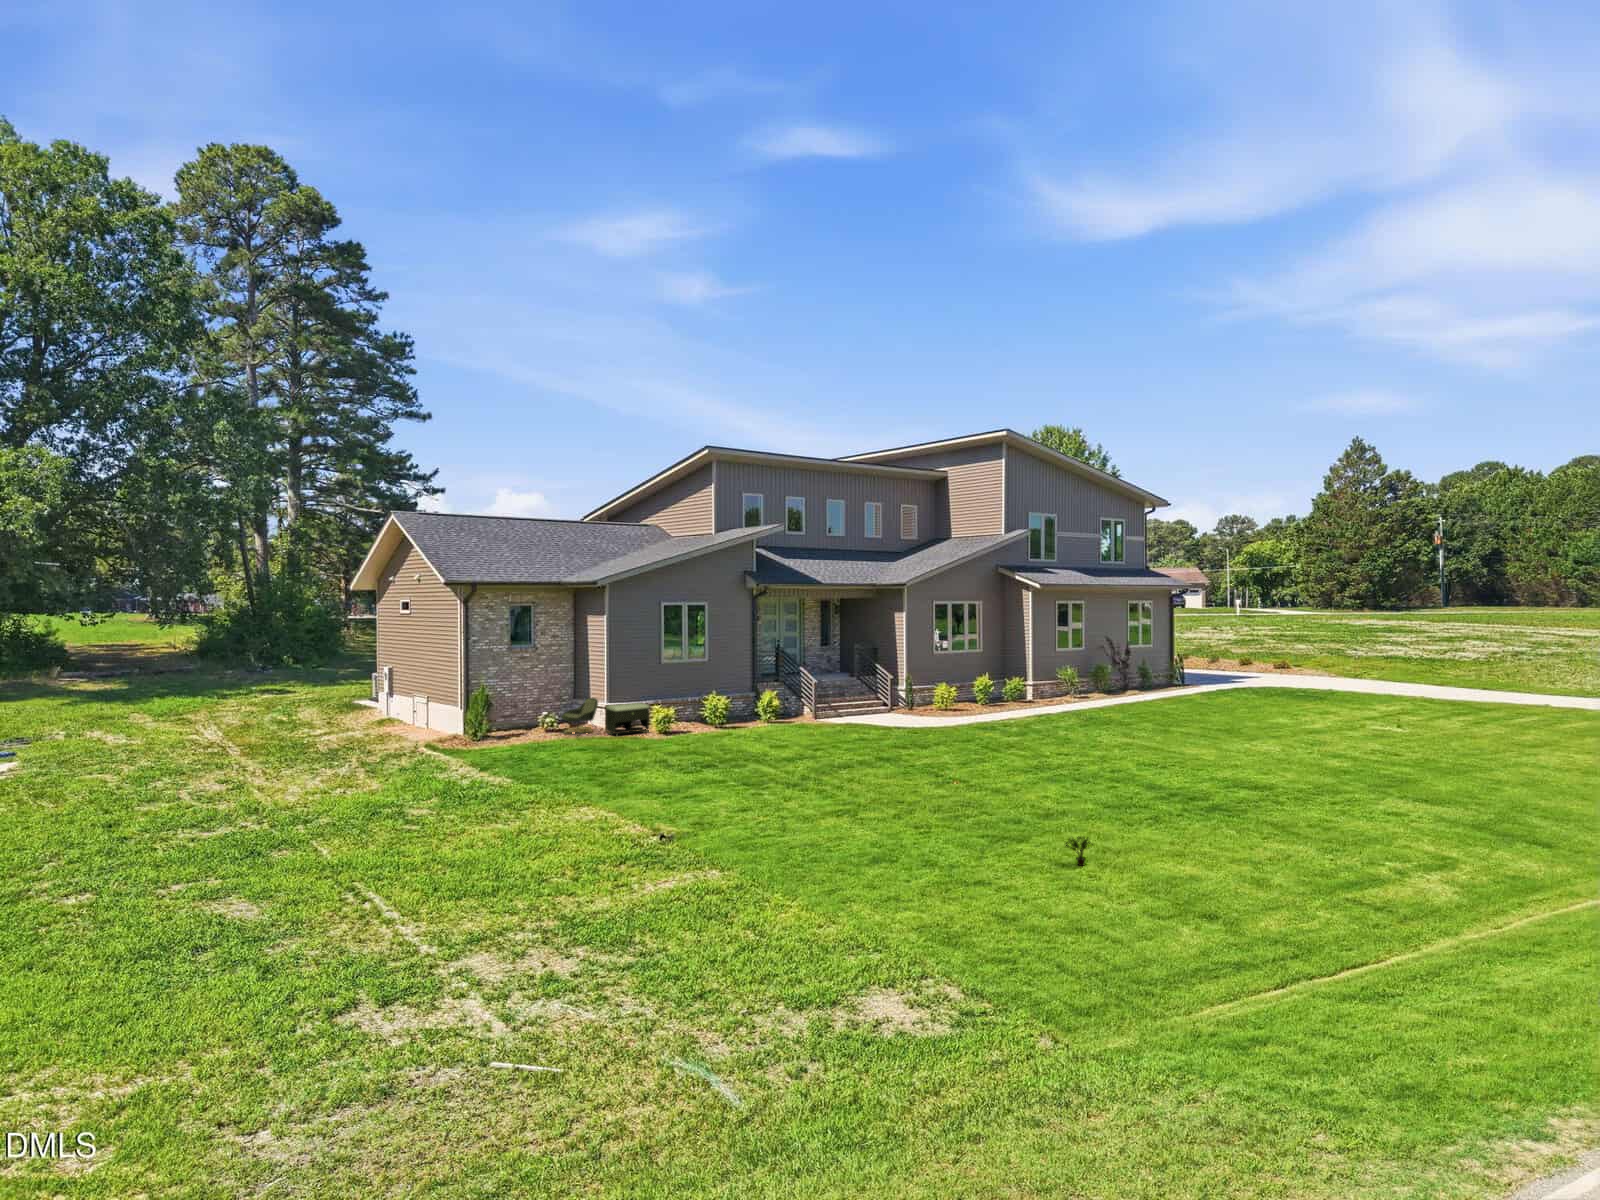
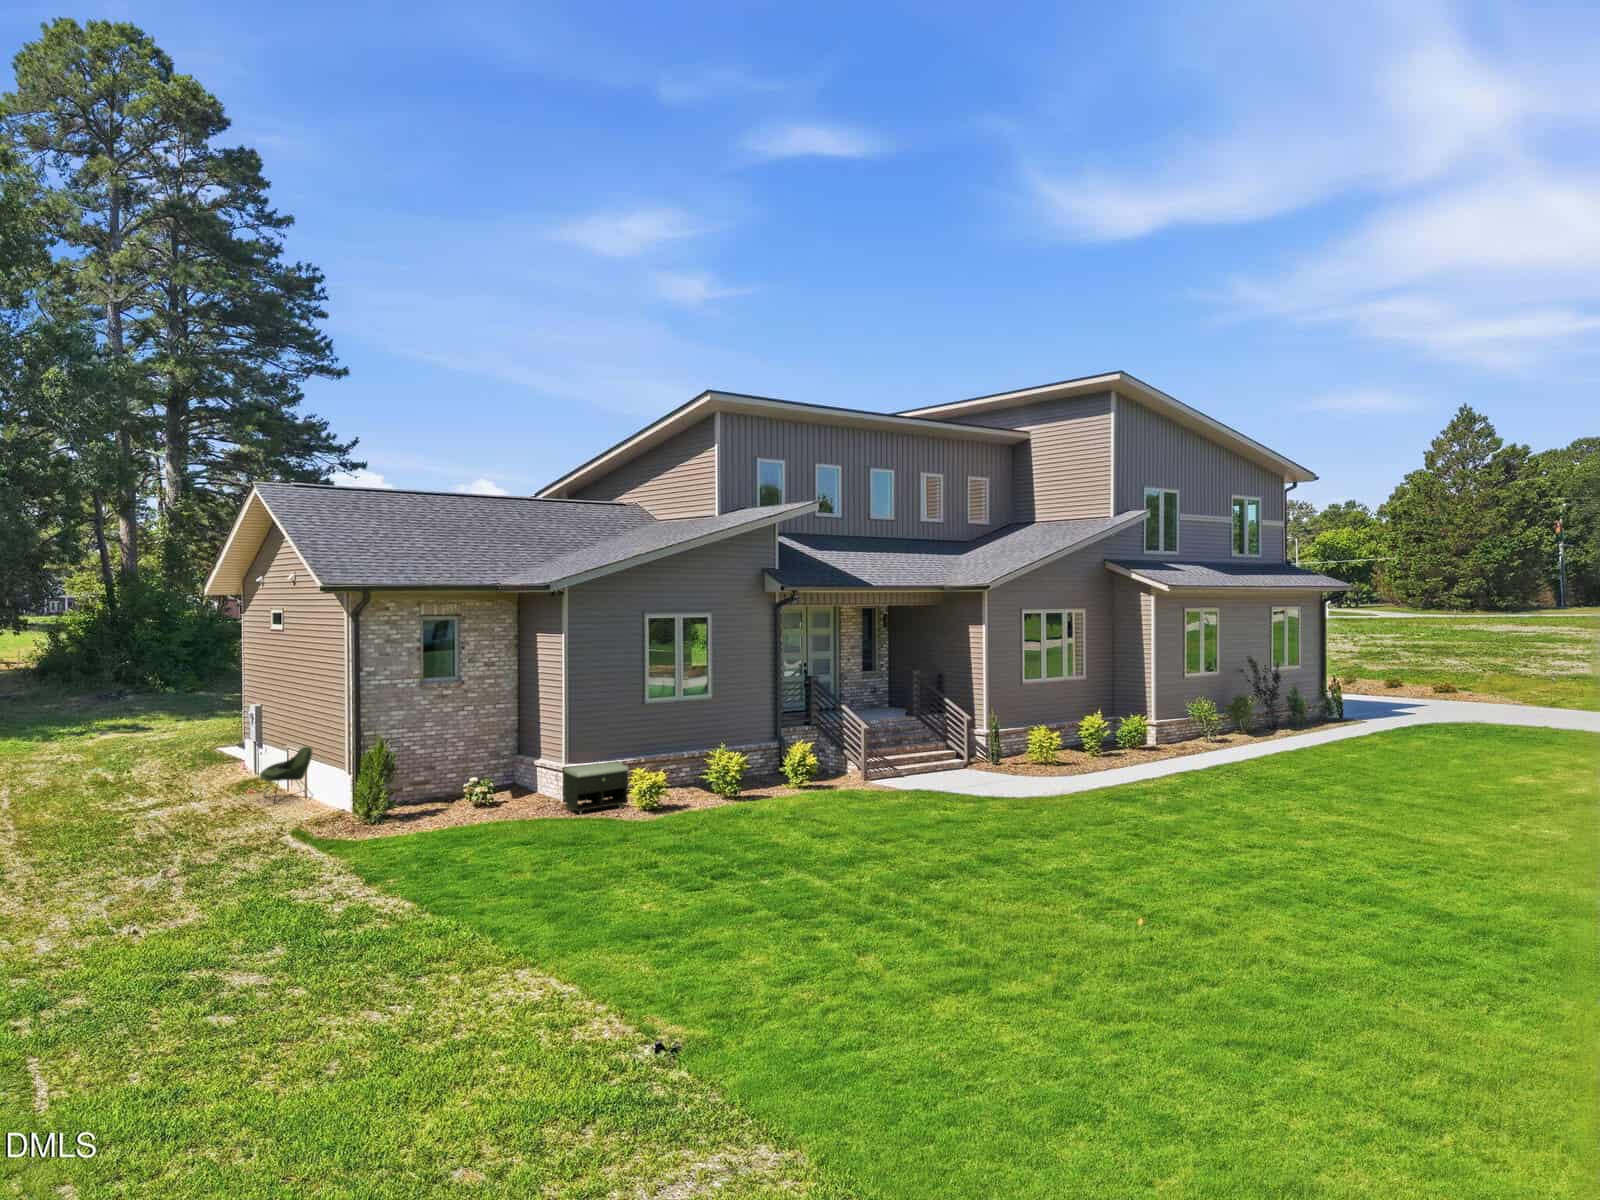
lounge chair: present [562,698,598,736] -> present [260,747,312,803]
potted plant: present [1065,836,1093,866] -> none [1483,1103,1556,1173]

